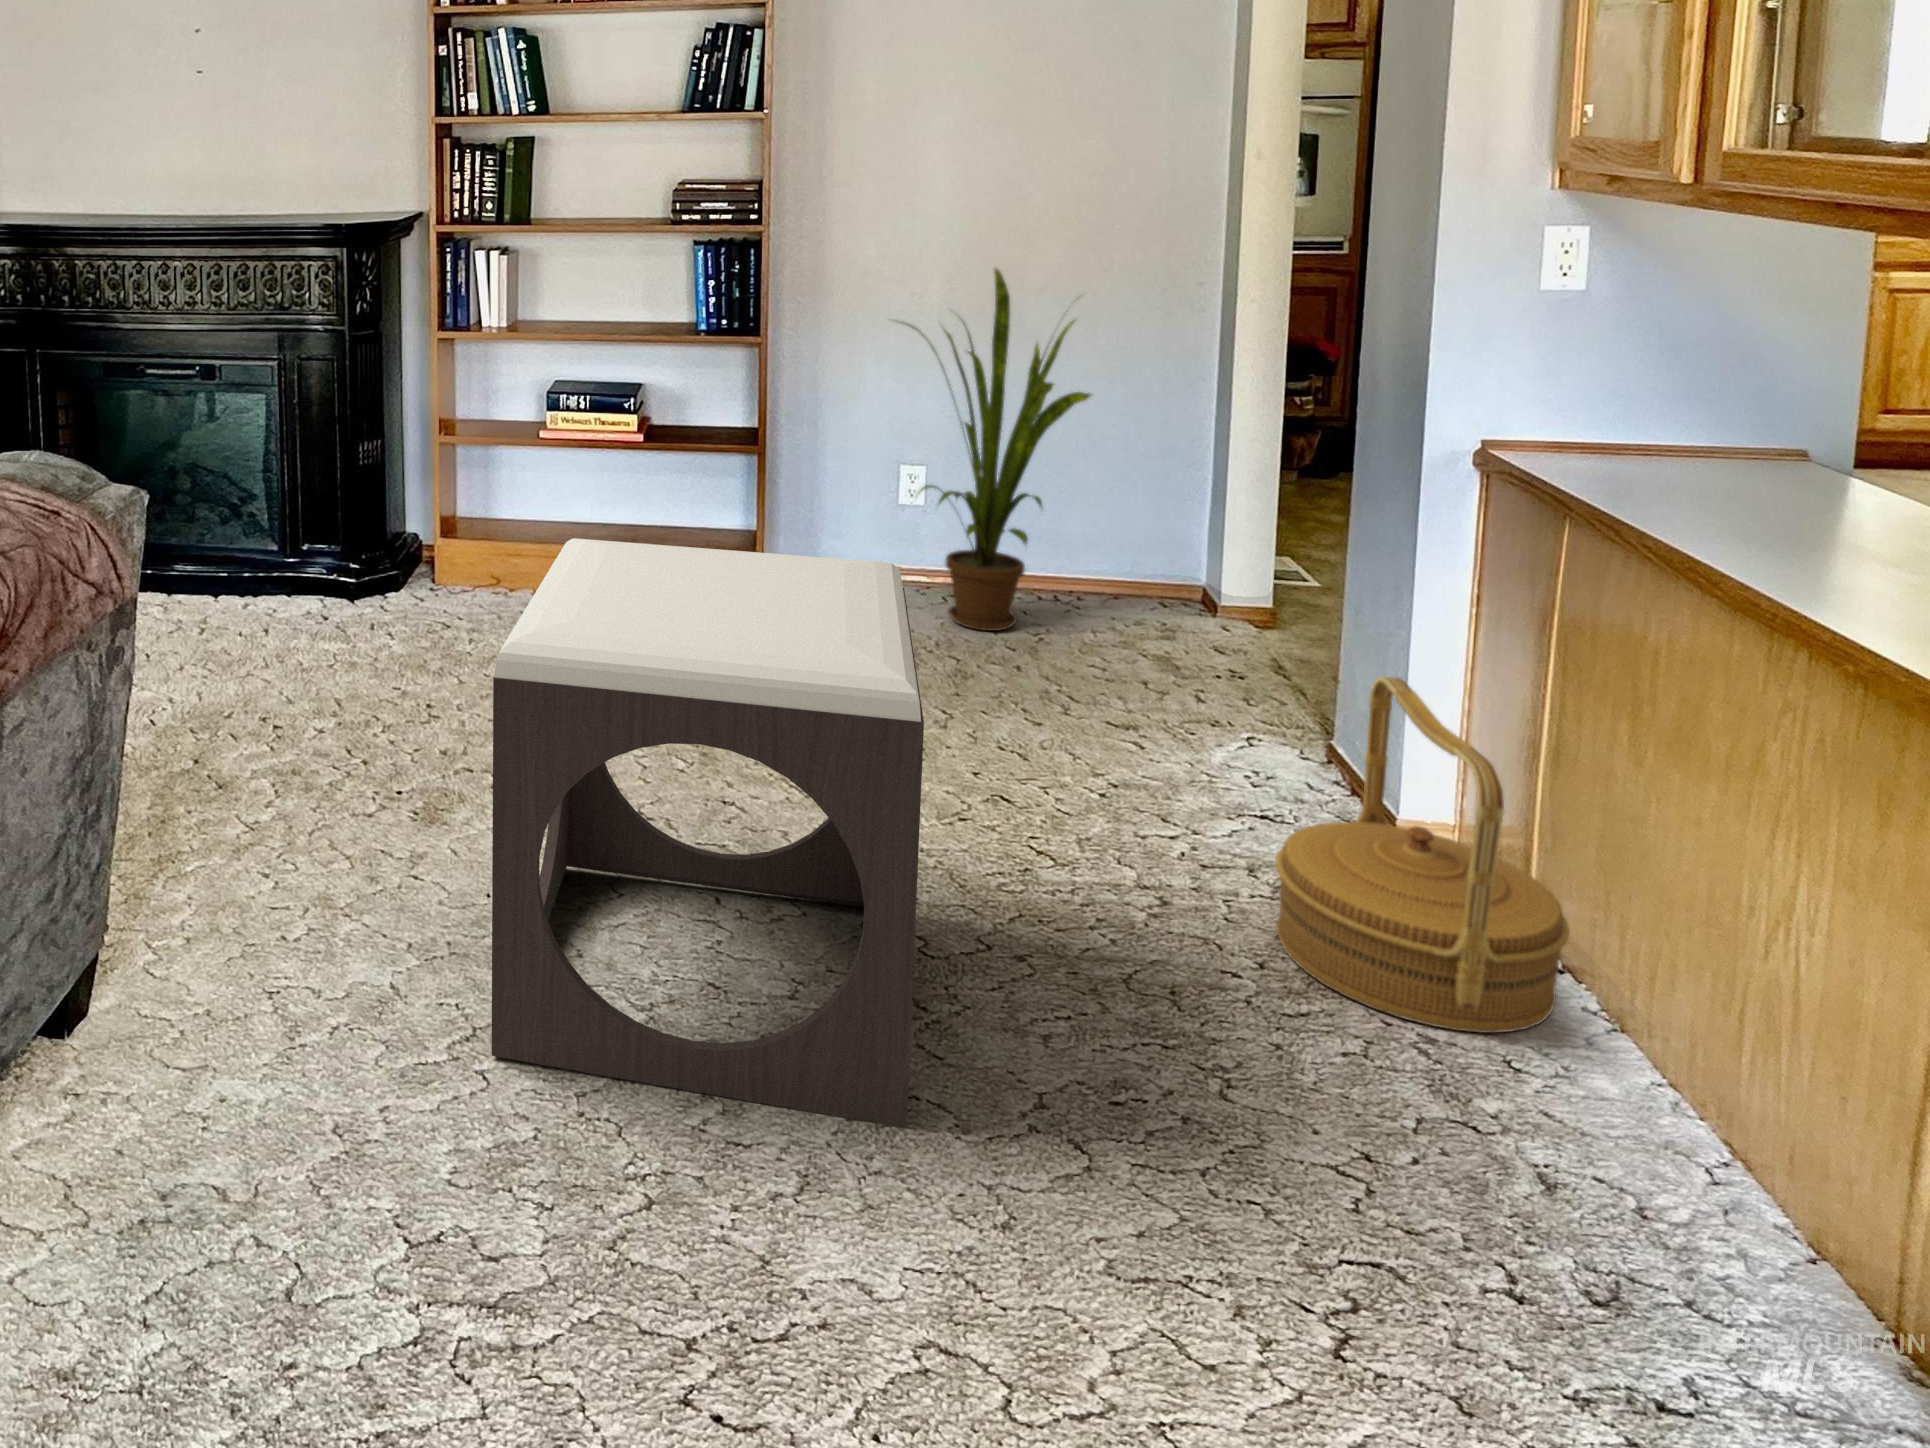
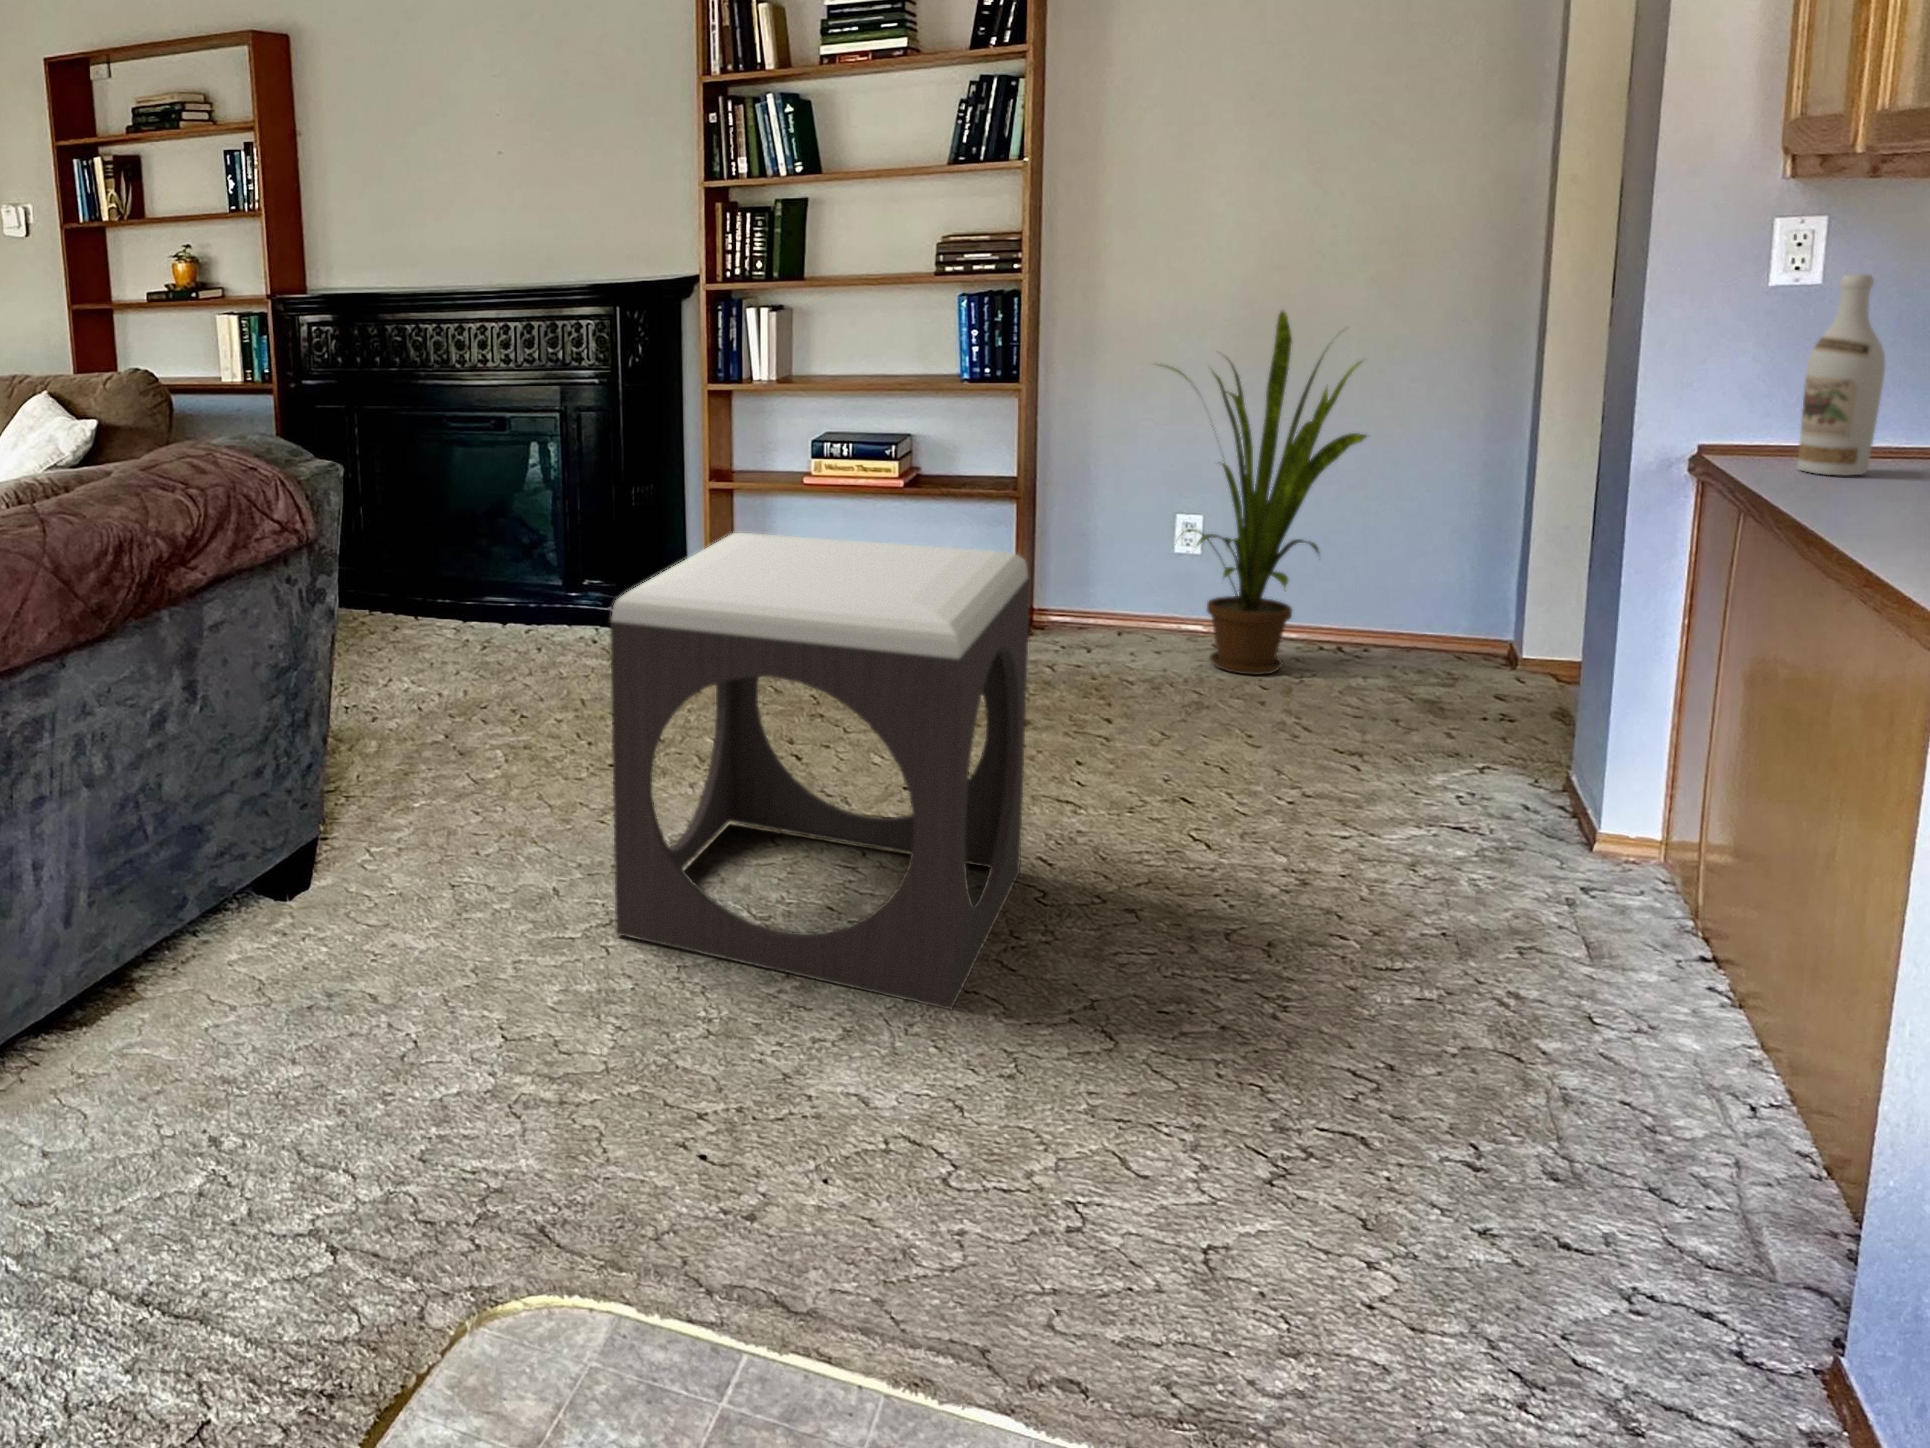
wine bottle: none [1577,280,1653,471] -> present [1798,274,1885,475]
woven basket: present [1275,677,1570,1033] -> none [1401,677,1699,1003]

